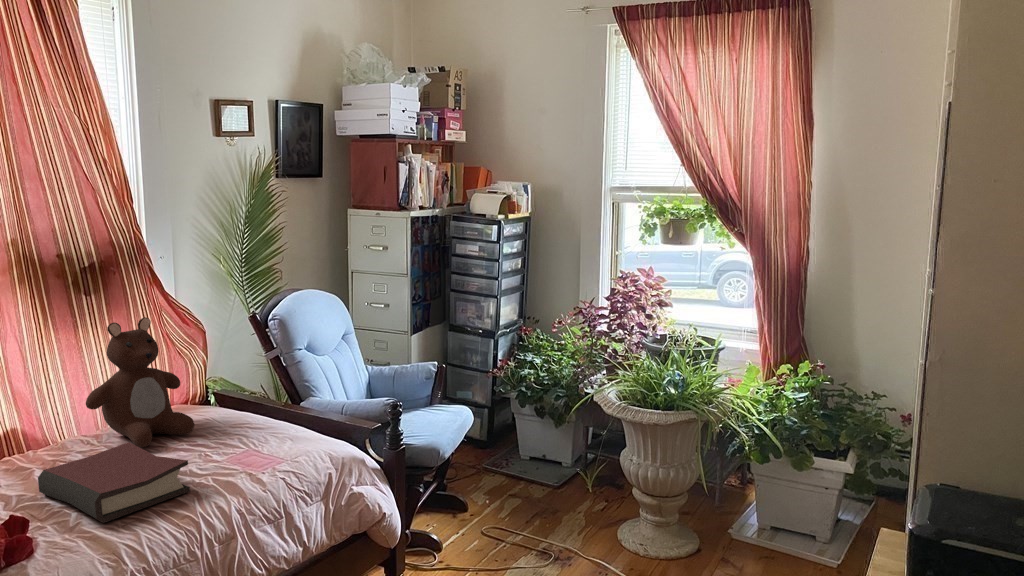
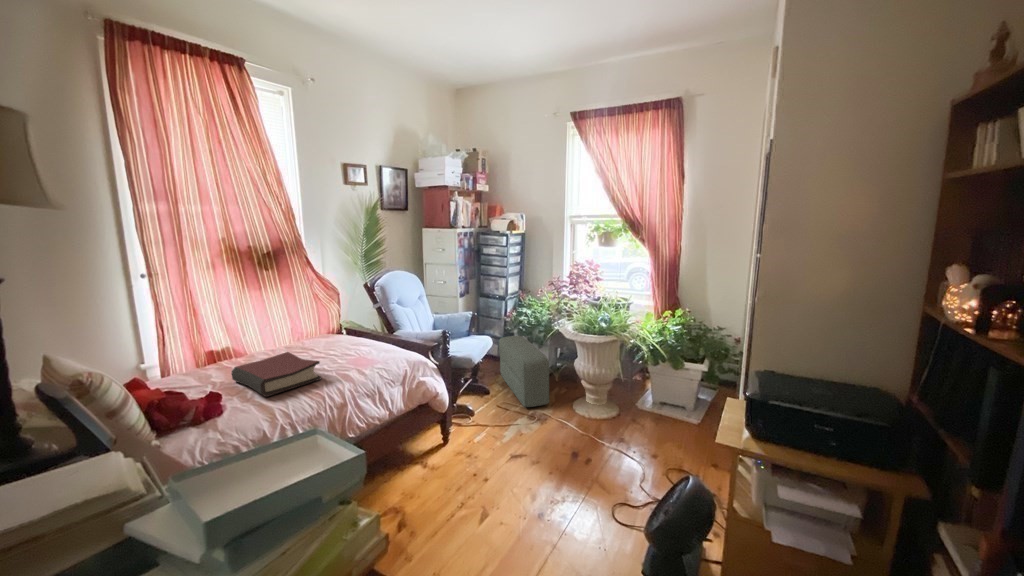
teddy bear: present [86,317,194,447] -> none [265,282,329,355]
pouf: none [485,405,575,534] -> present [499,336,549,407]

